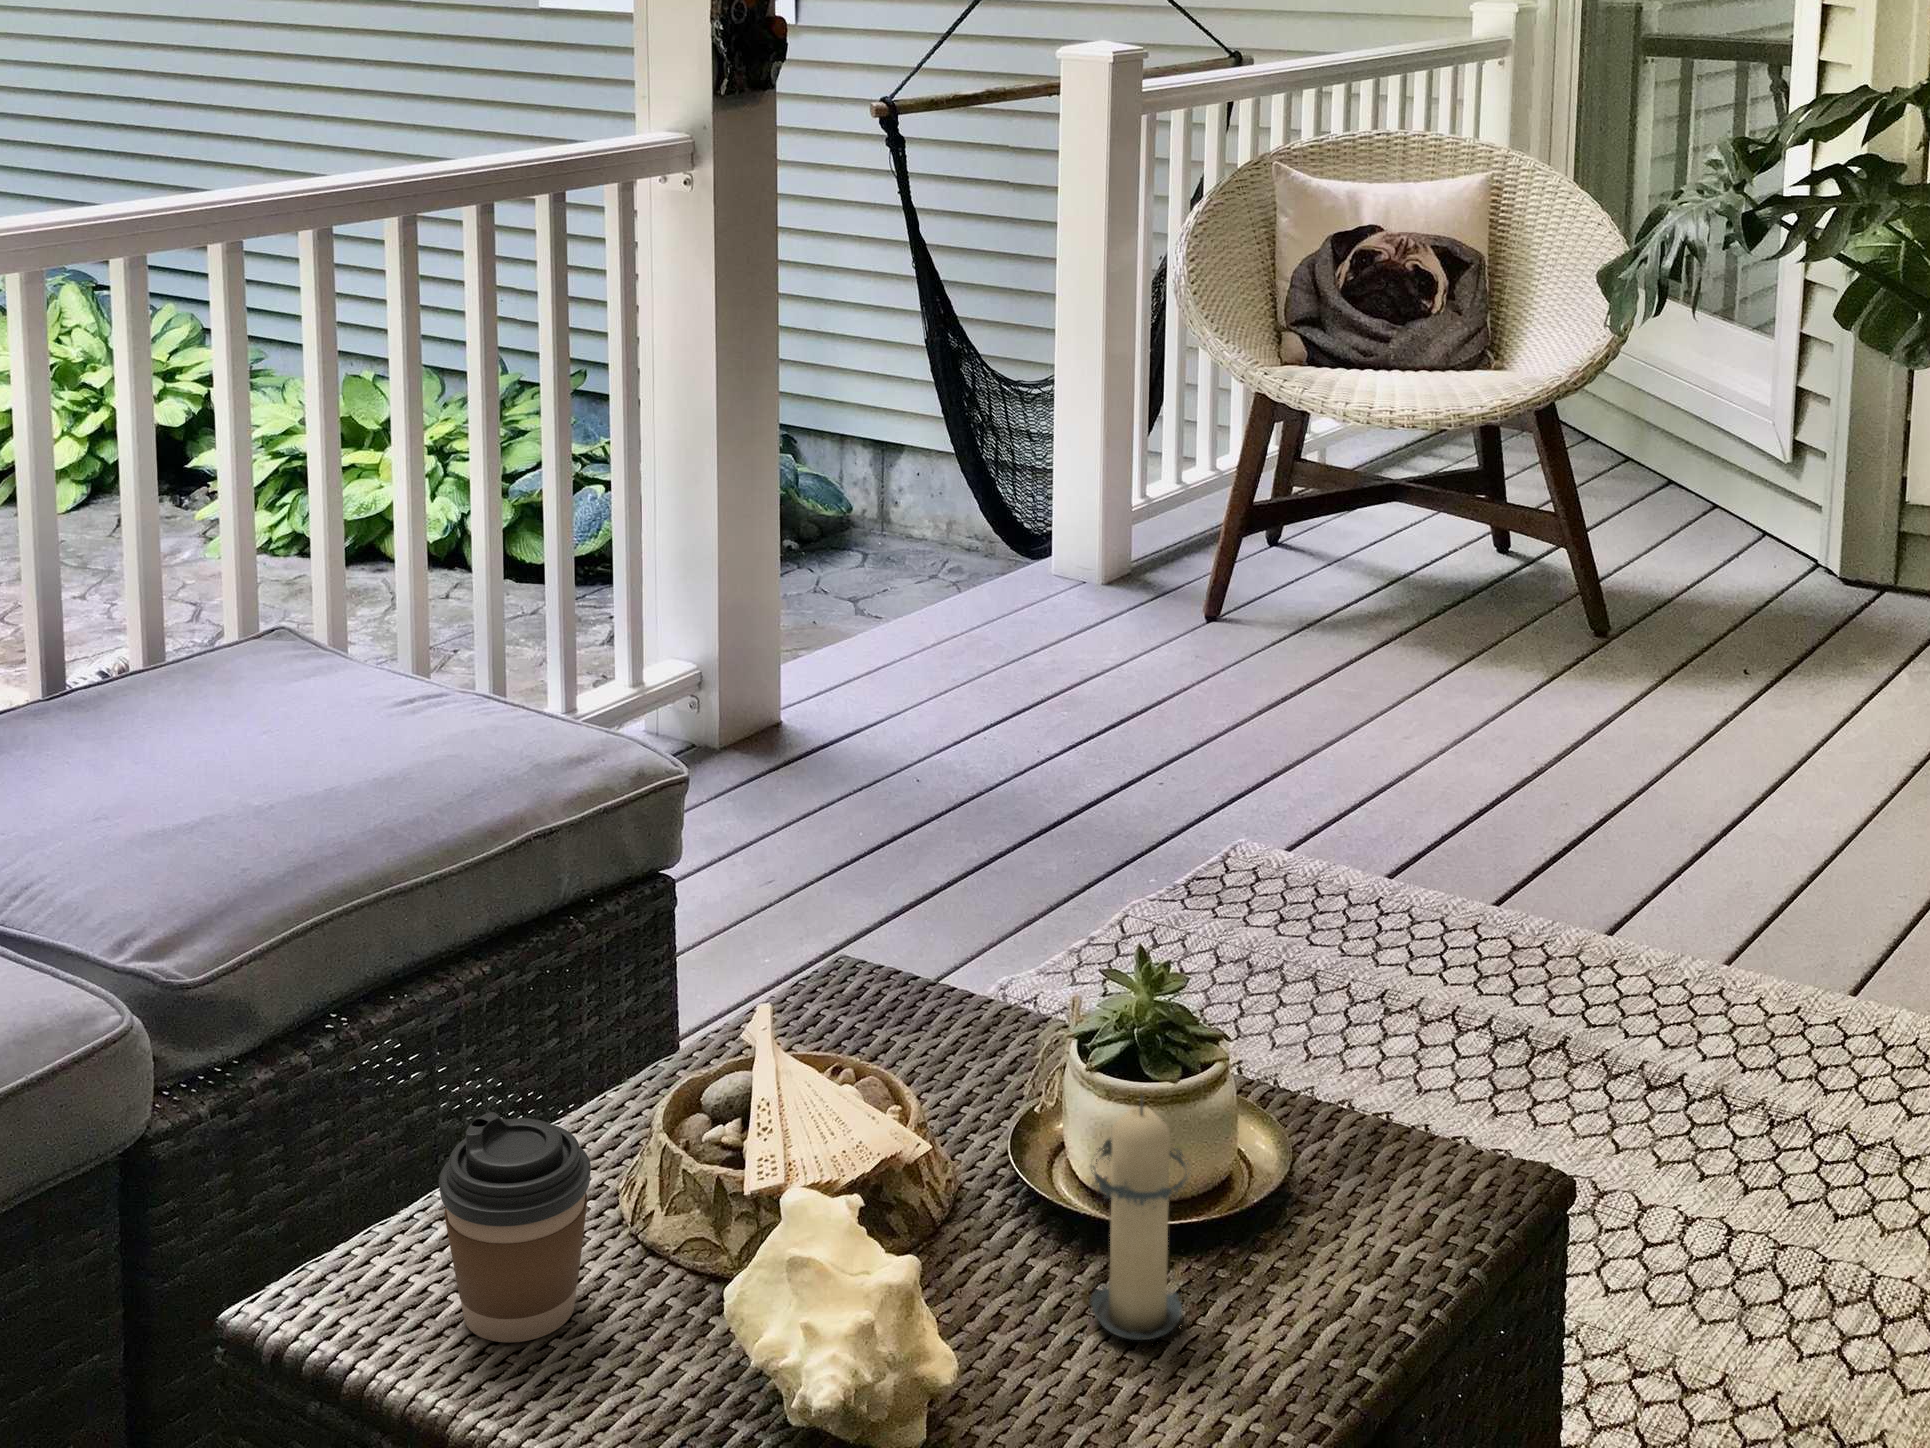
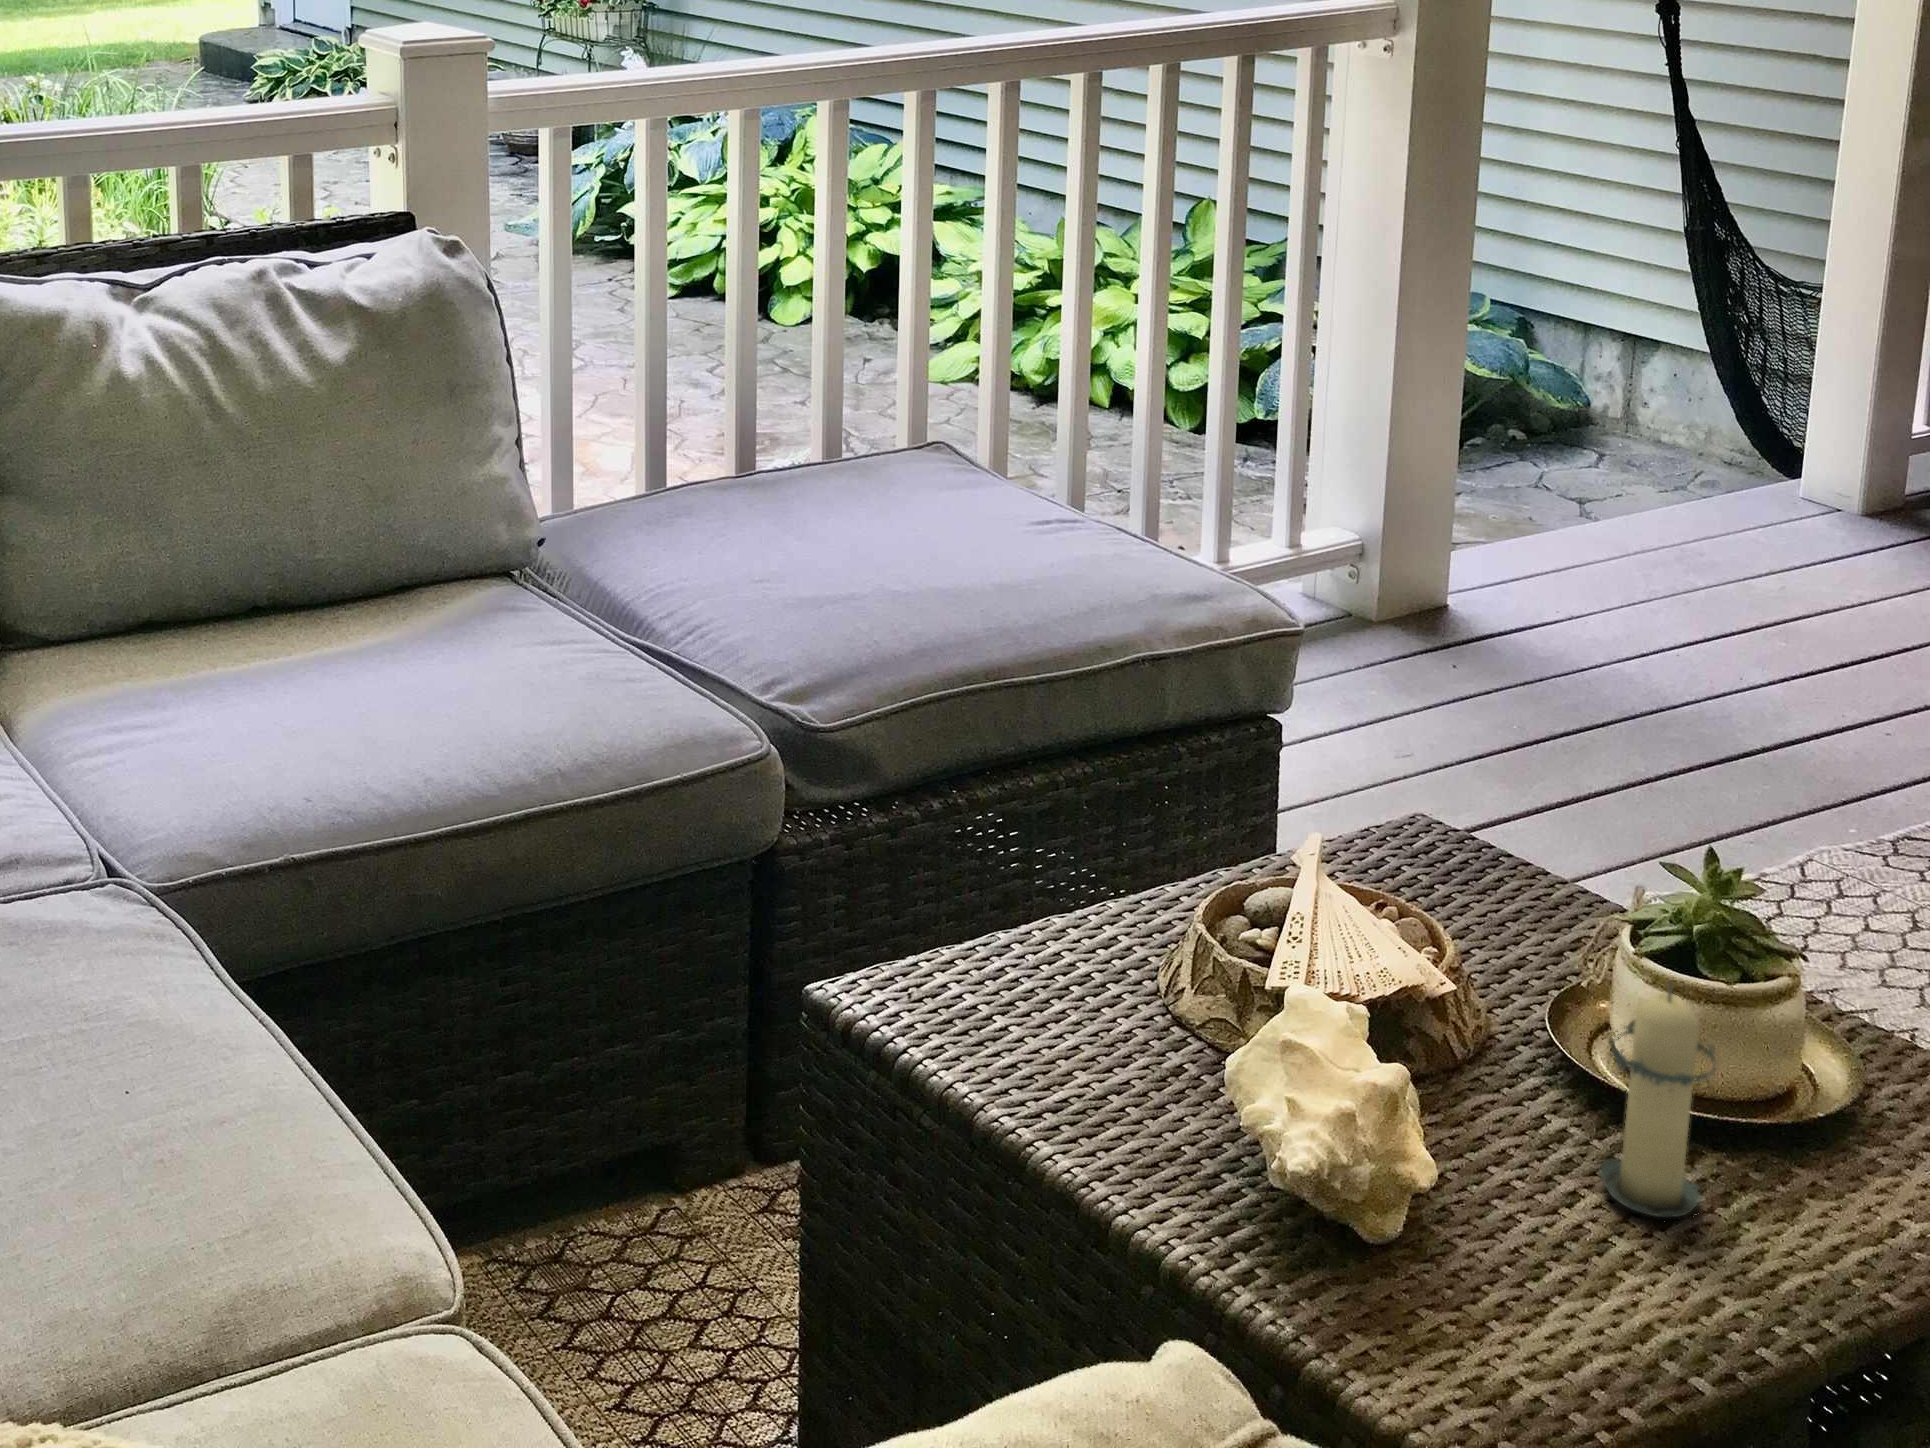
coffee cup: present [439,1112,591,1342] -> none [987,864,1121,1062]

